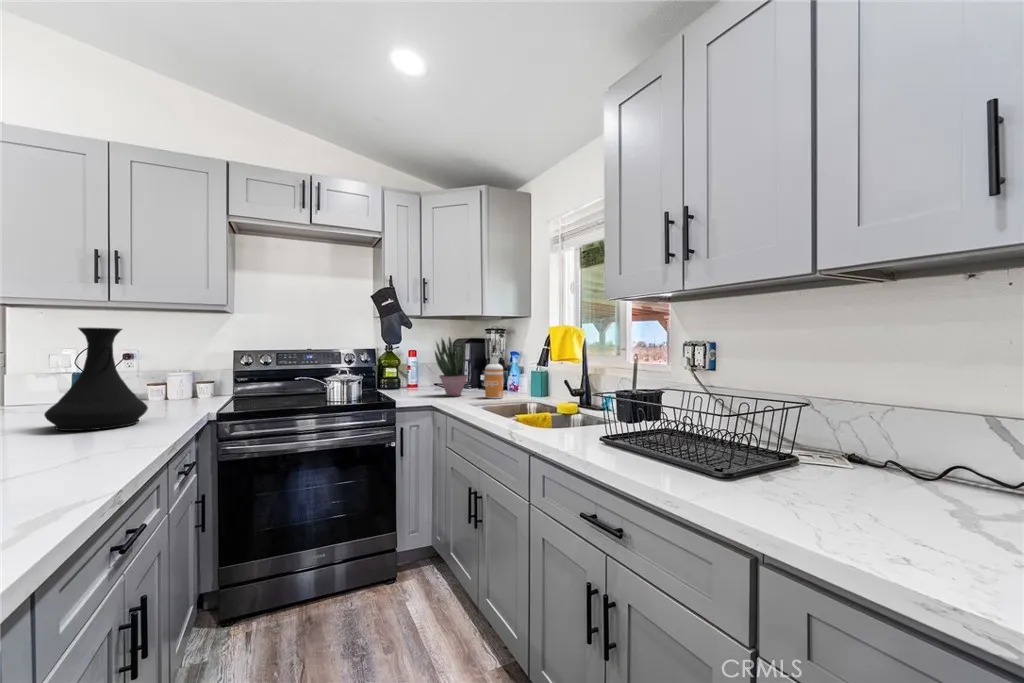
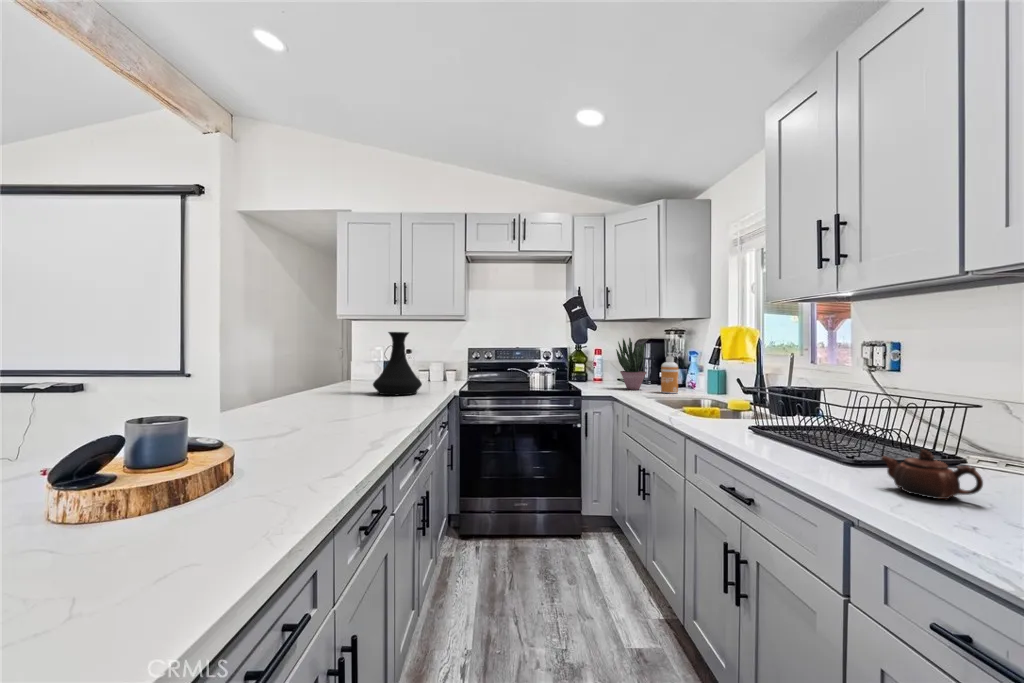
teapot: none [807,467,922,530] -> present [881,450,983,499]

